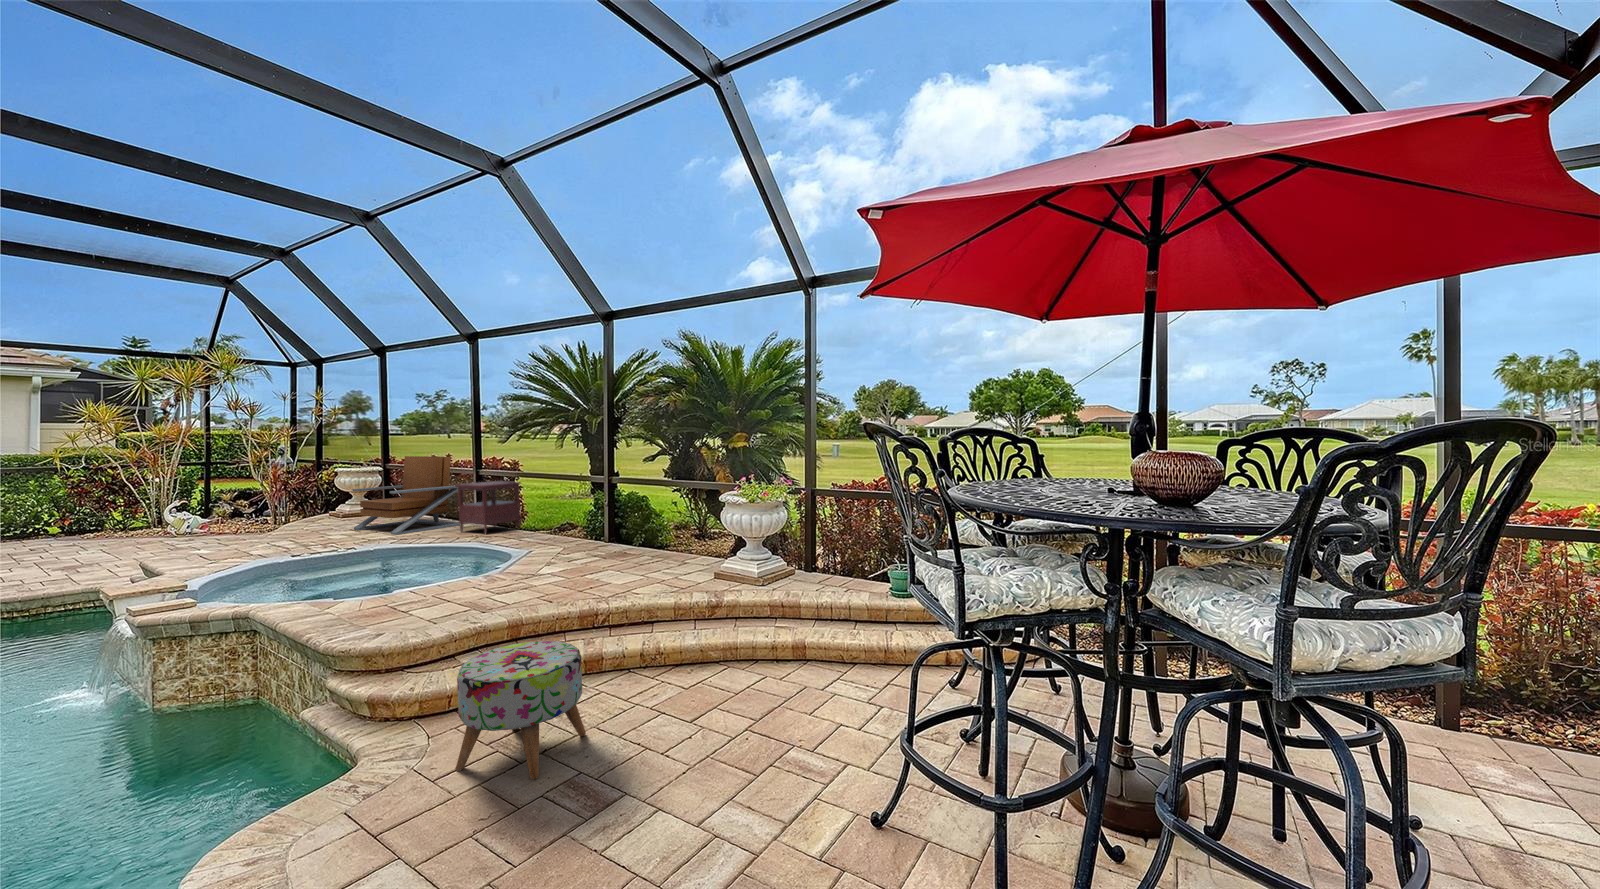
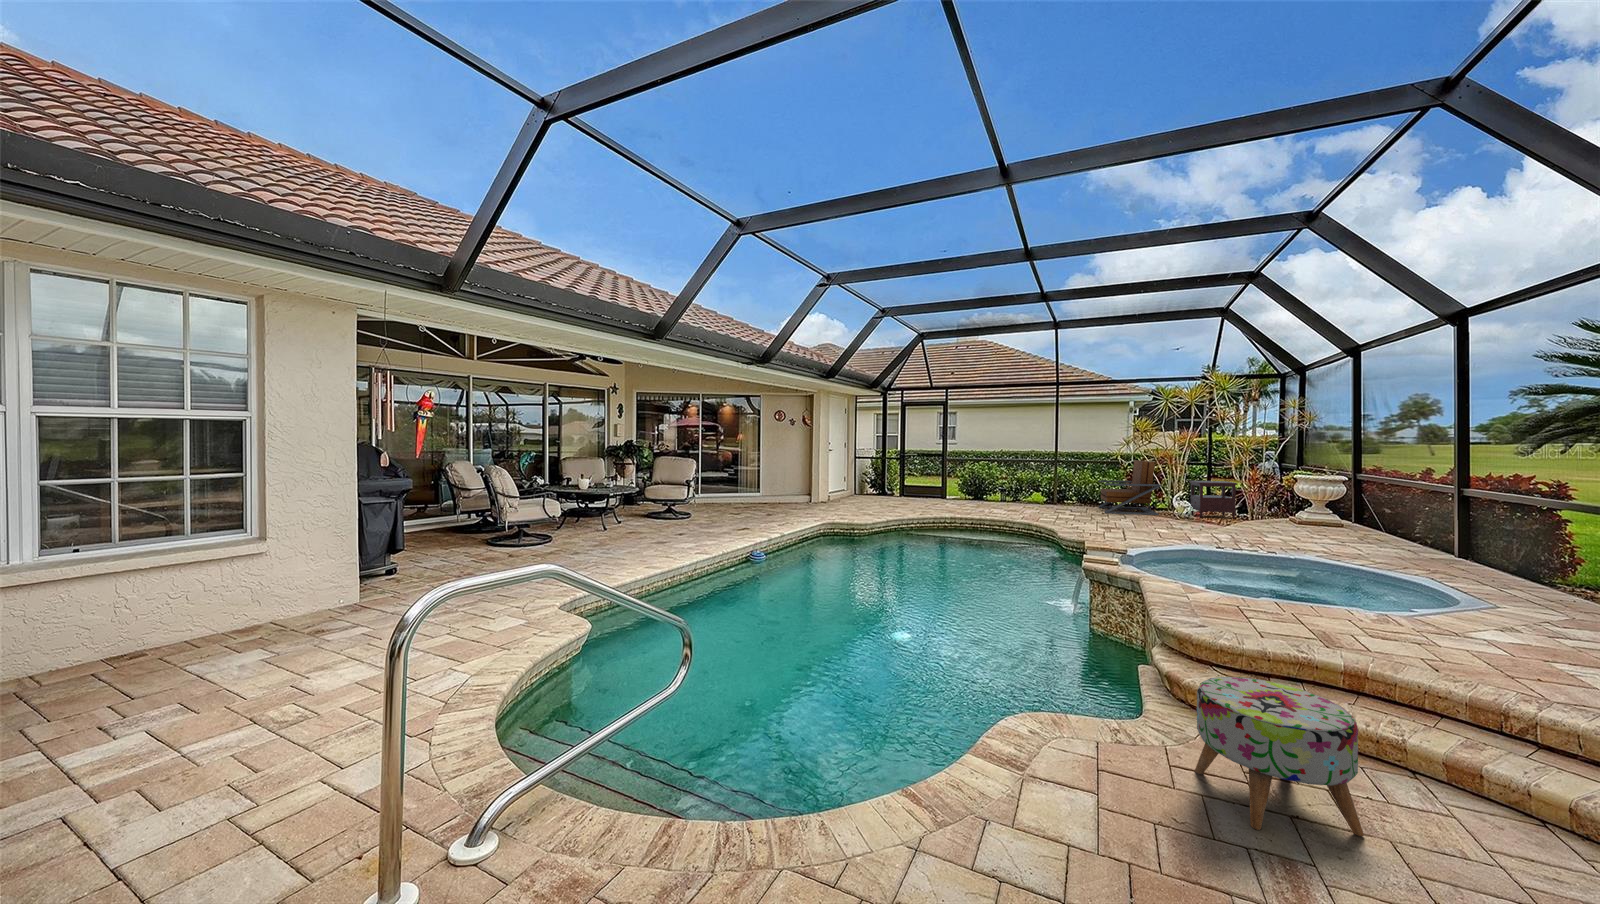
lounge chair: present [353,456,460,535] -> present [1098,460,1161,515]
side table: present [456,481,521,534] -> present [1189,481,1237,519]

